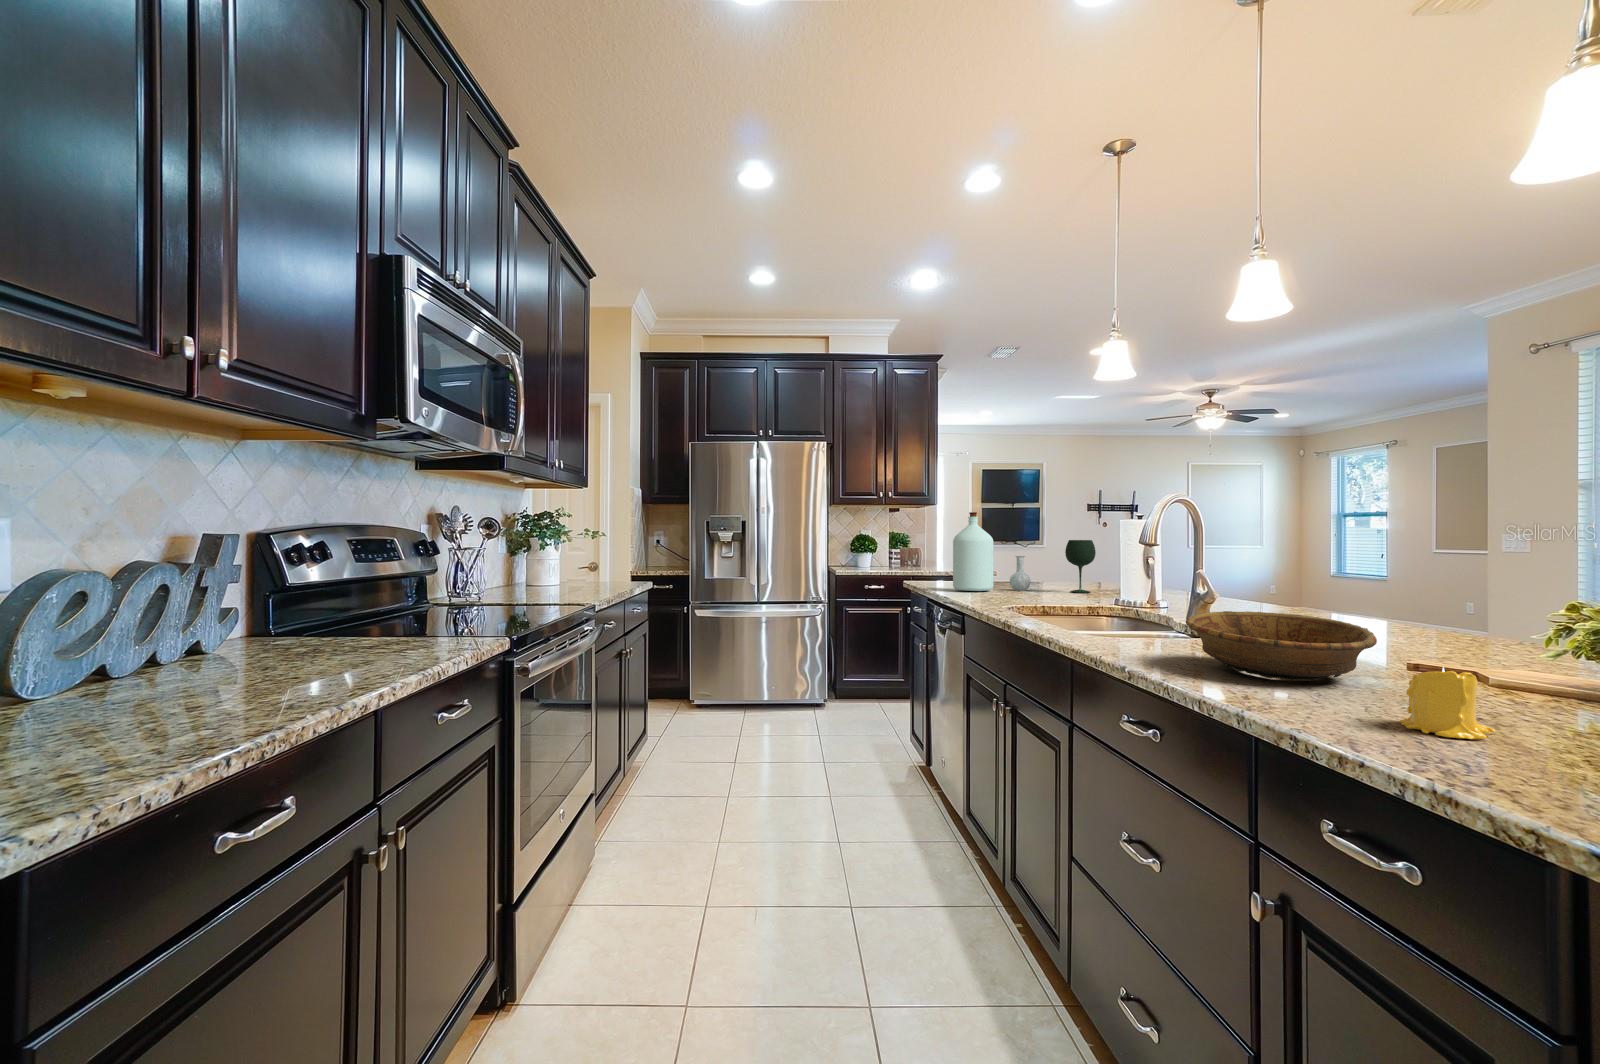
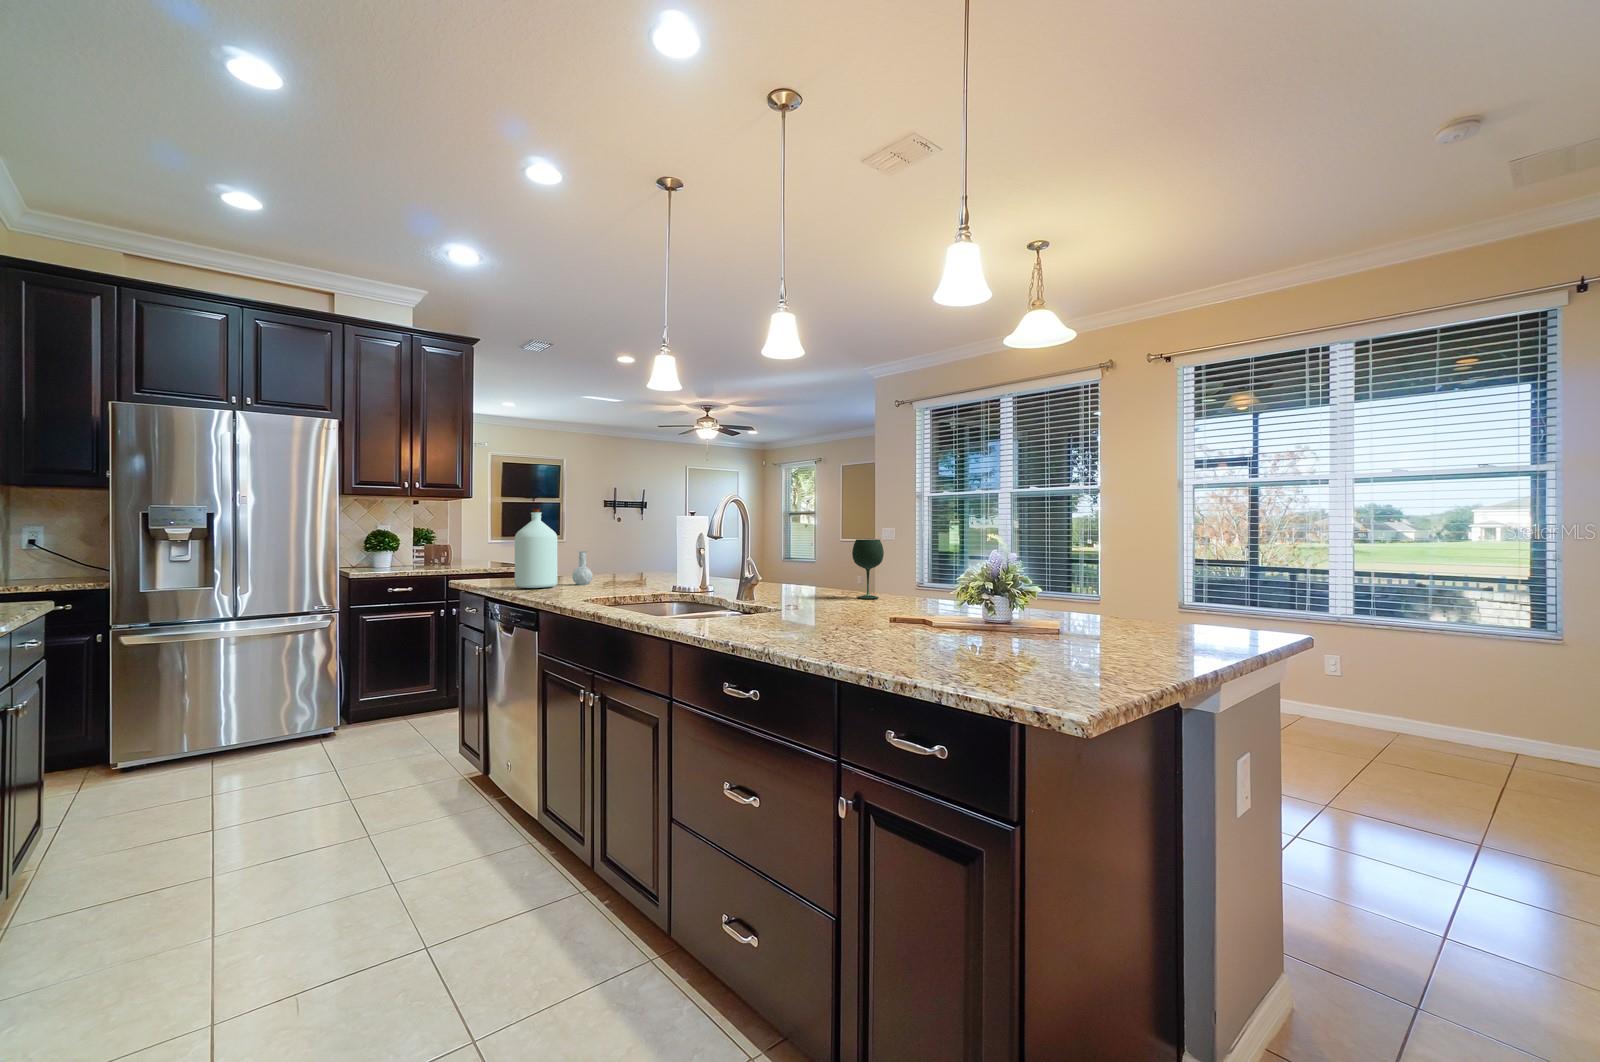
wine glass: present [1065,540,1096,593] -> present [852,539,884,599]
decorative bowl: present [1186,611,1377,681] -> none [771,591,886,639]
candle: present [1399,667,1495,739] -> none [914,617,957,662]

